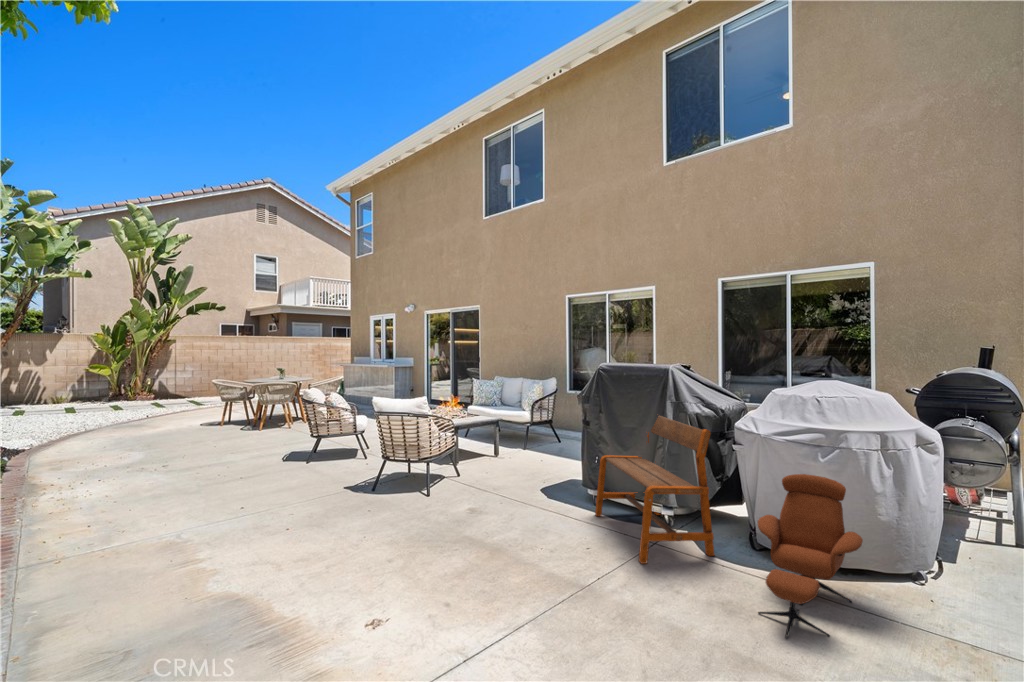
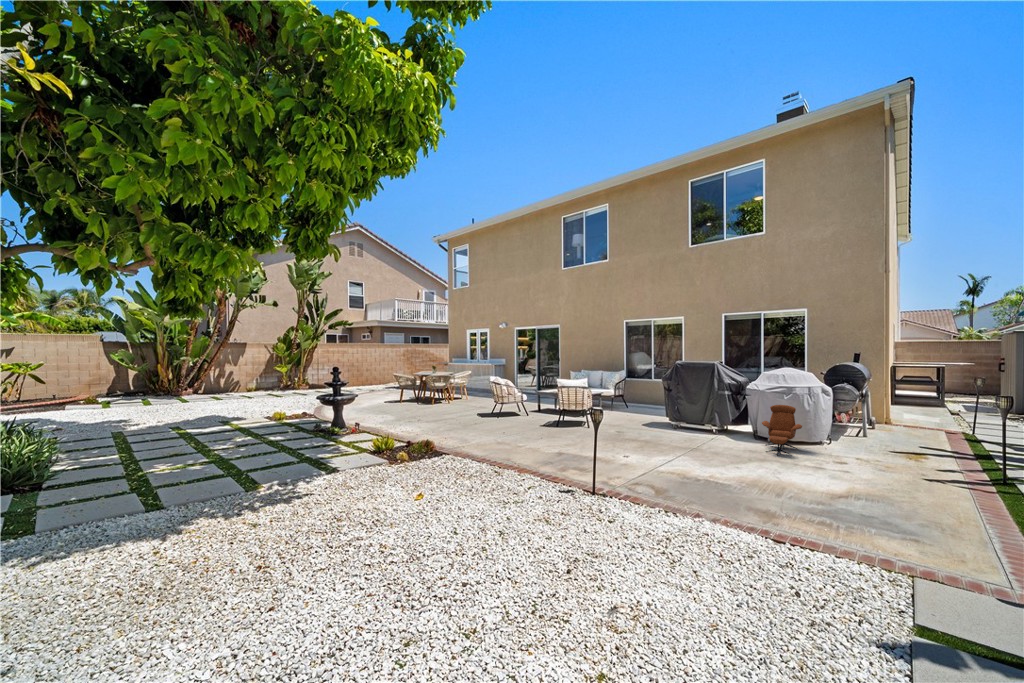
bench: present [595,416,714,564] -> none [680,384,742,443]

